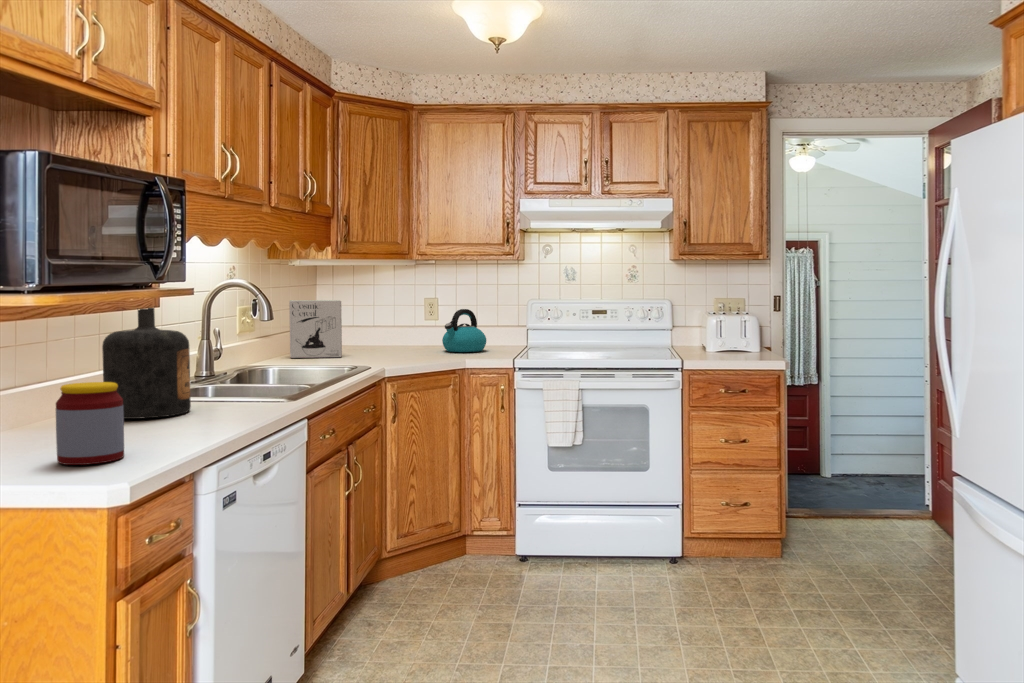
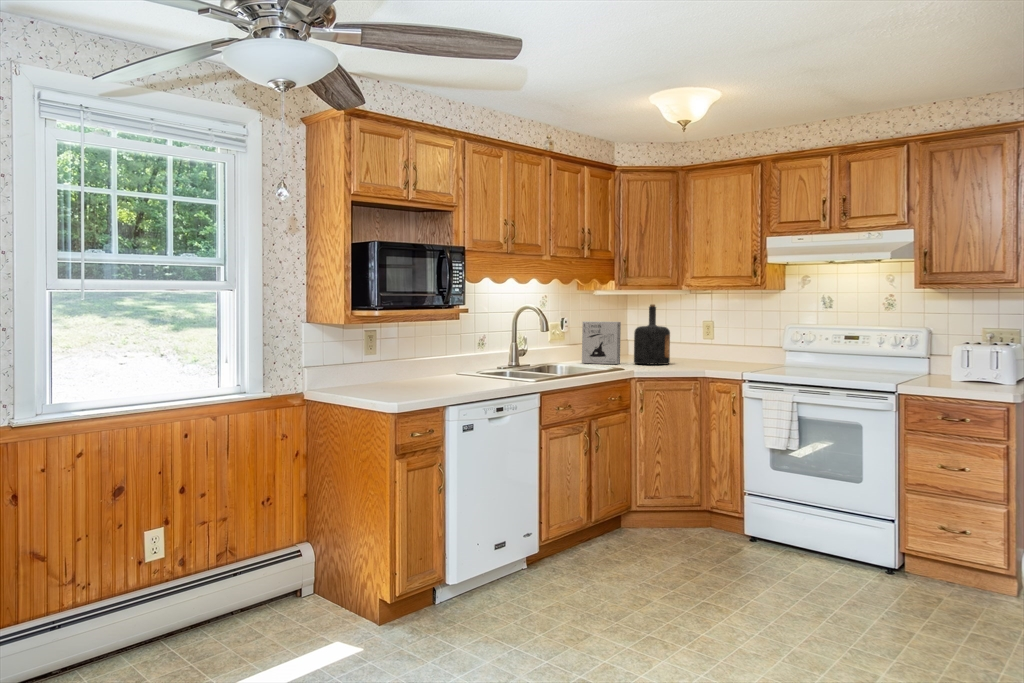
bottle: present [102,308,191,419] -> present [634,304,670,365]
kettle: present [442,309,486,352] -> none [700,330,739,365]
jar: present [56,382,124,465] -> none [380,358,411,398]

